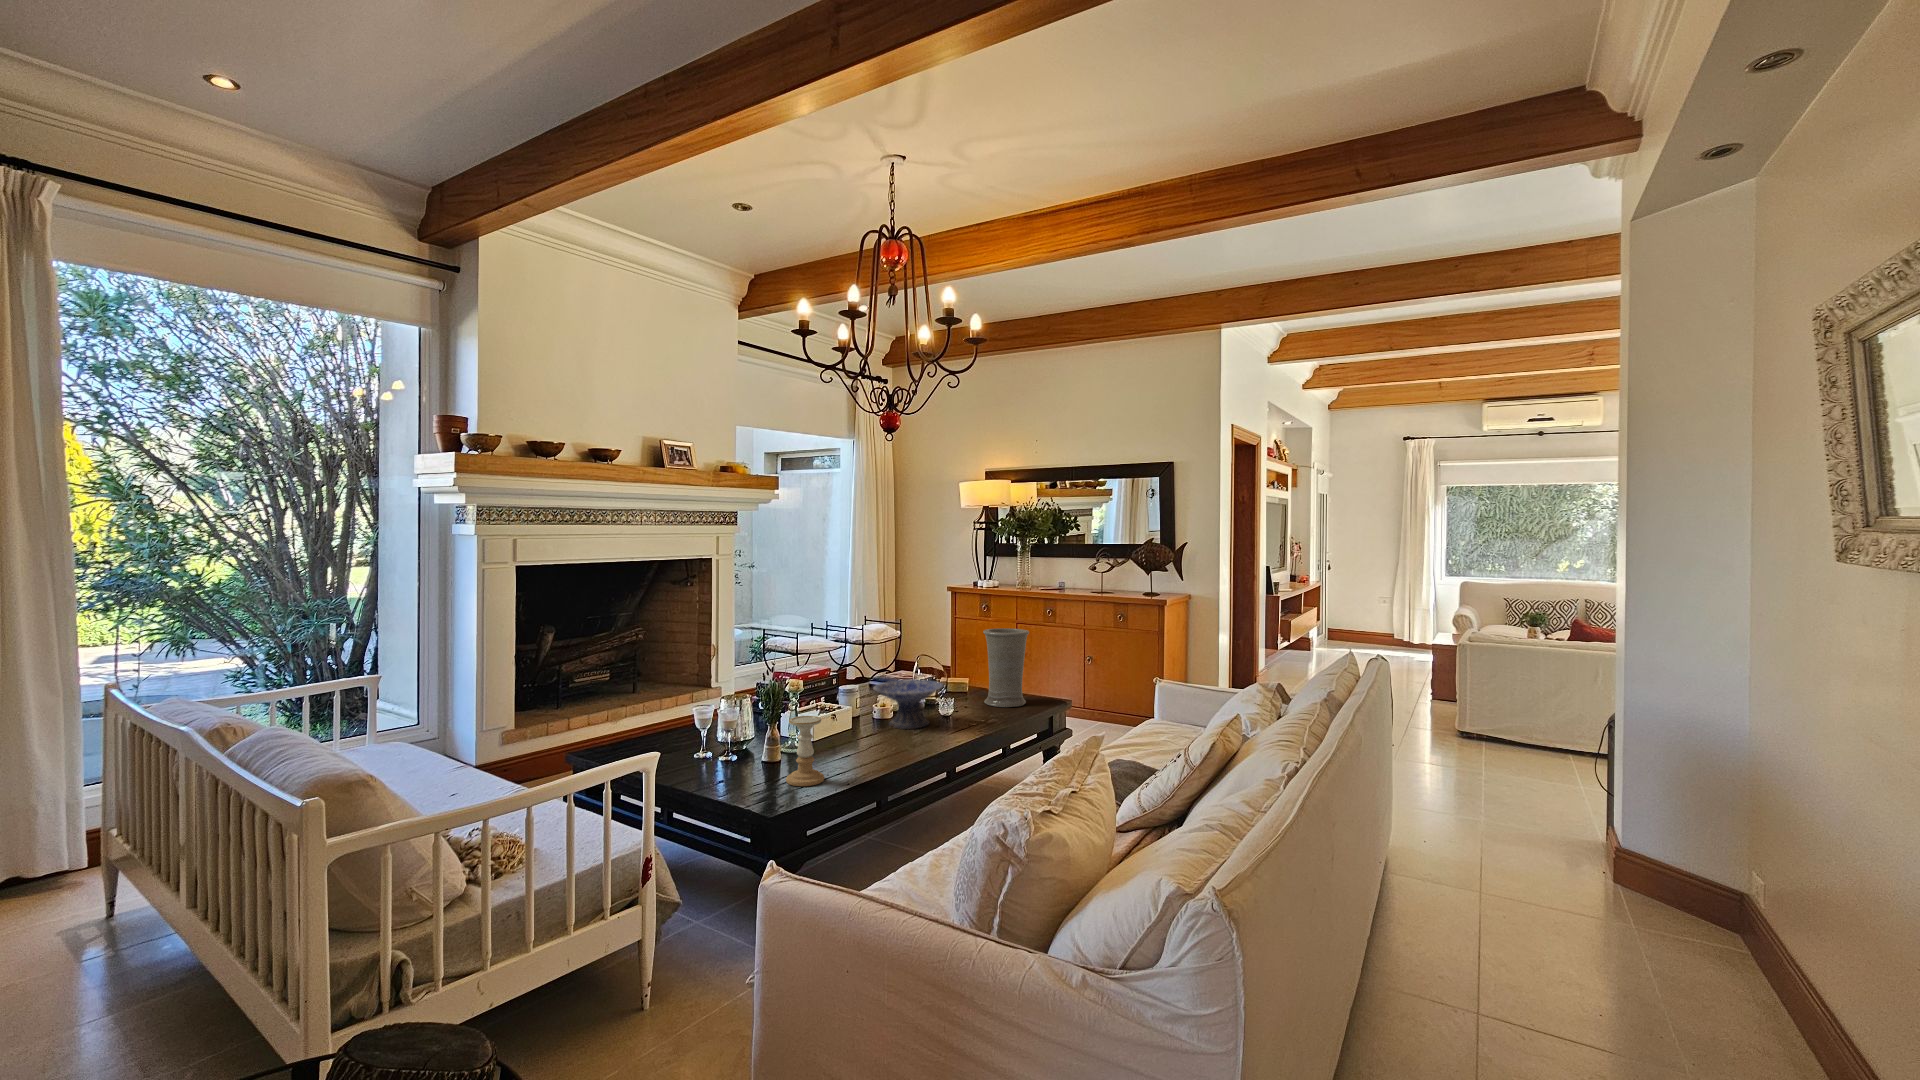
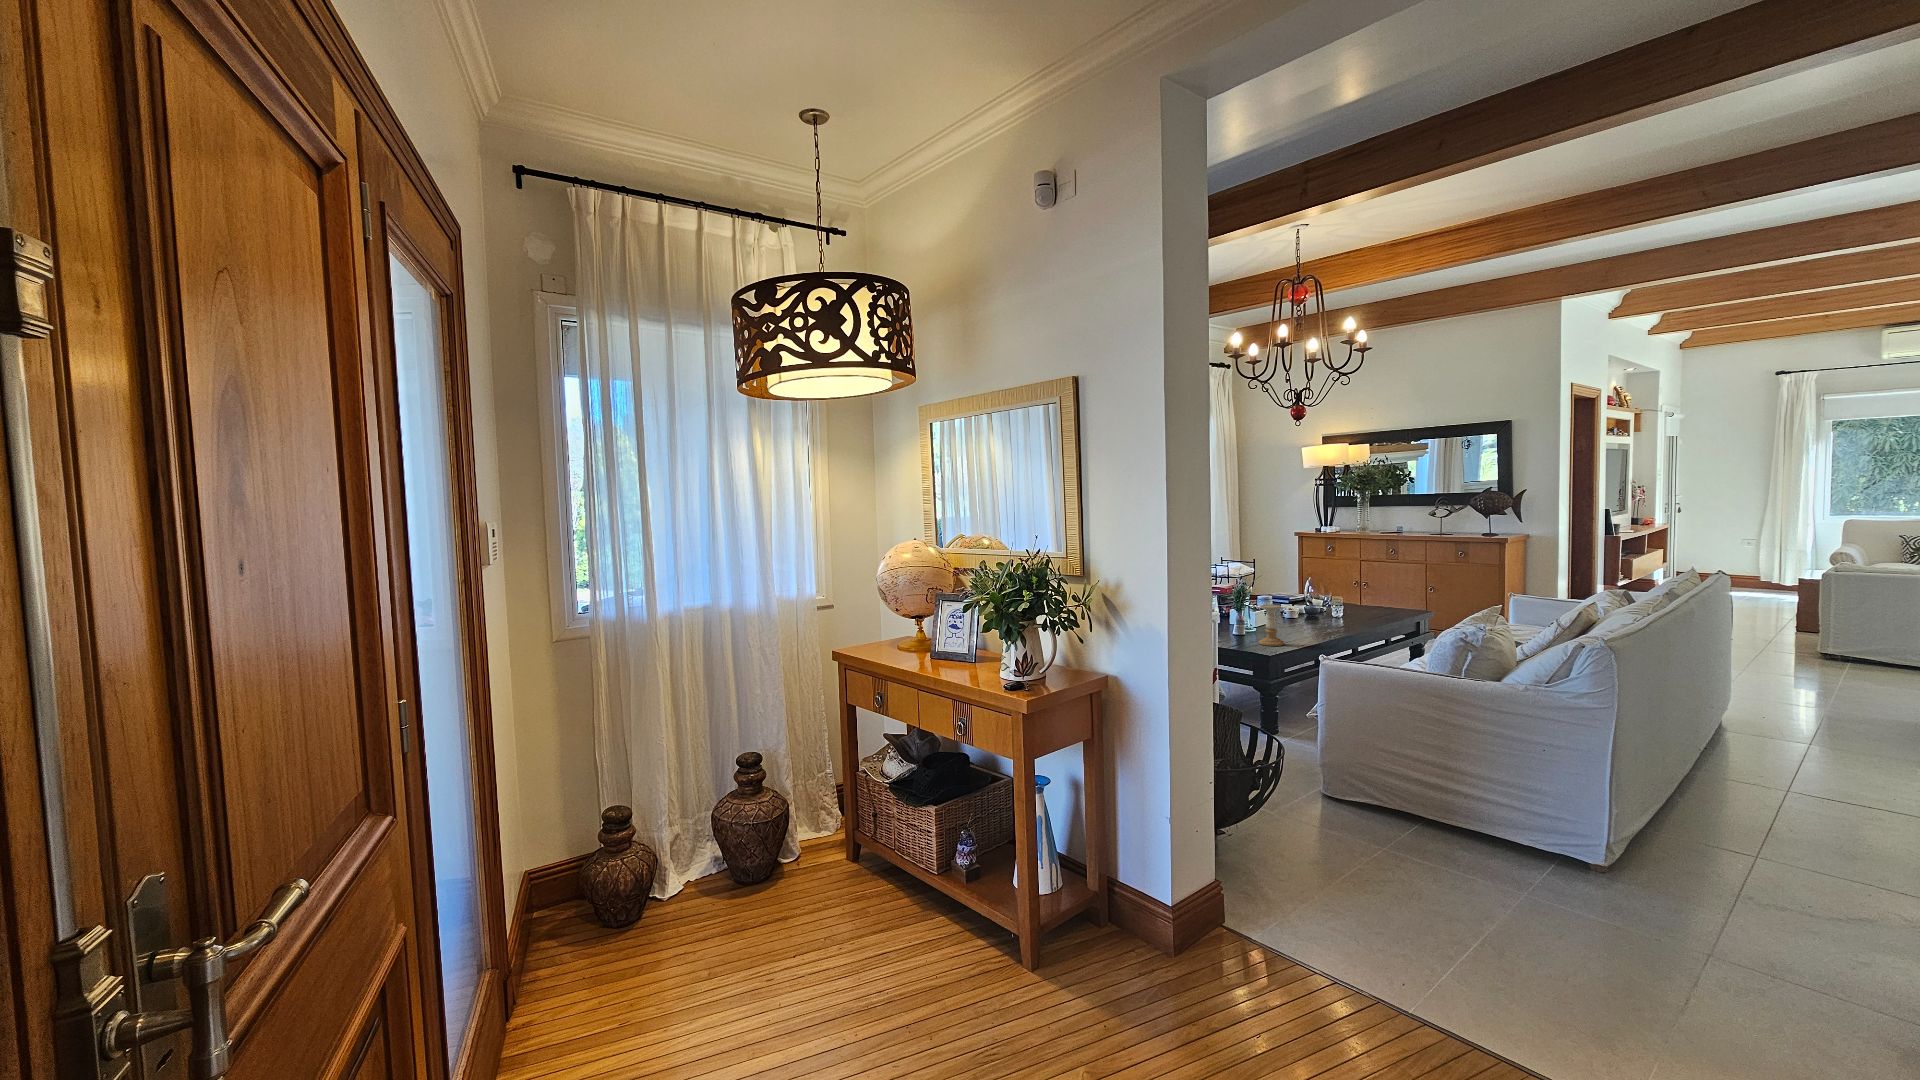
vase: present [983,628,1029,707] -> none [1360,558,1398,614]
decorative bowl: present [873,679,943,729] -> none [1287,592,1340,623]

